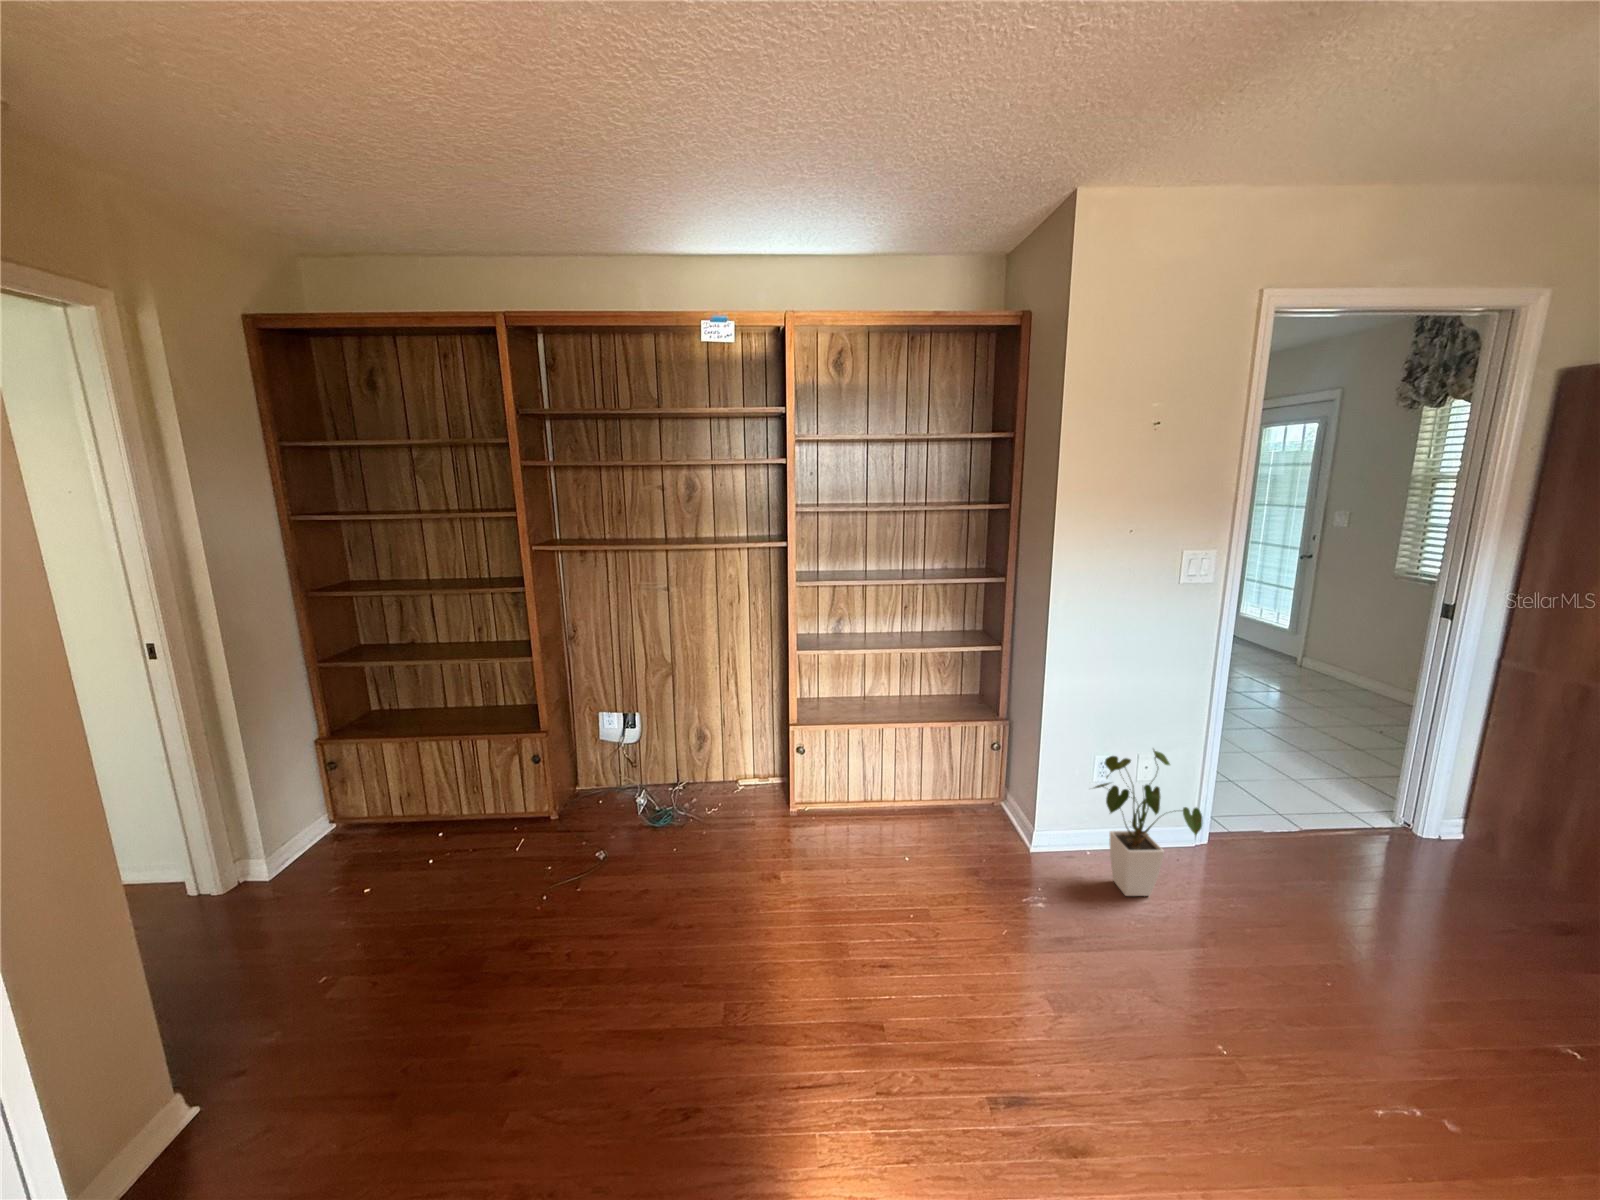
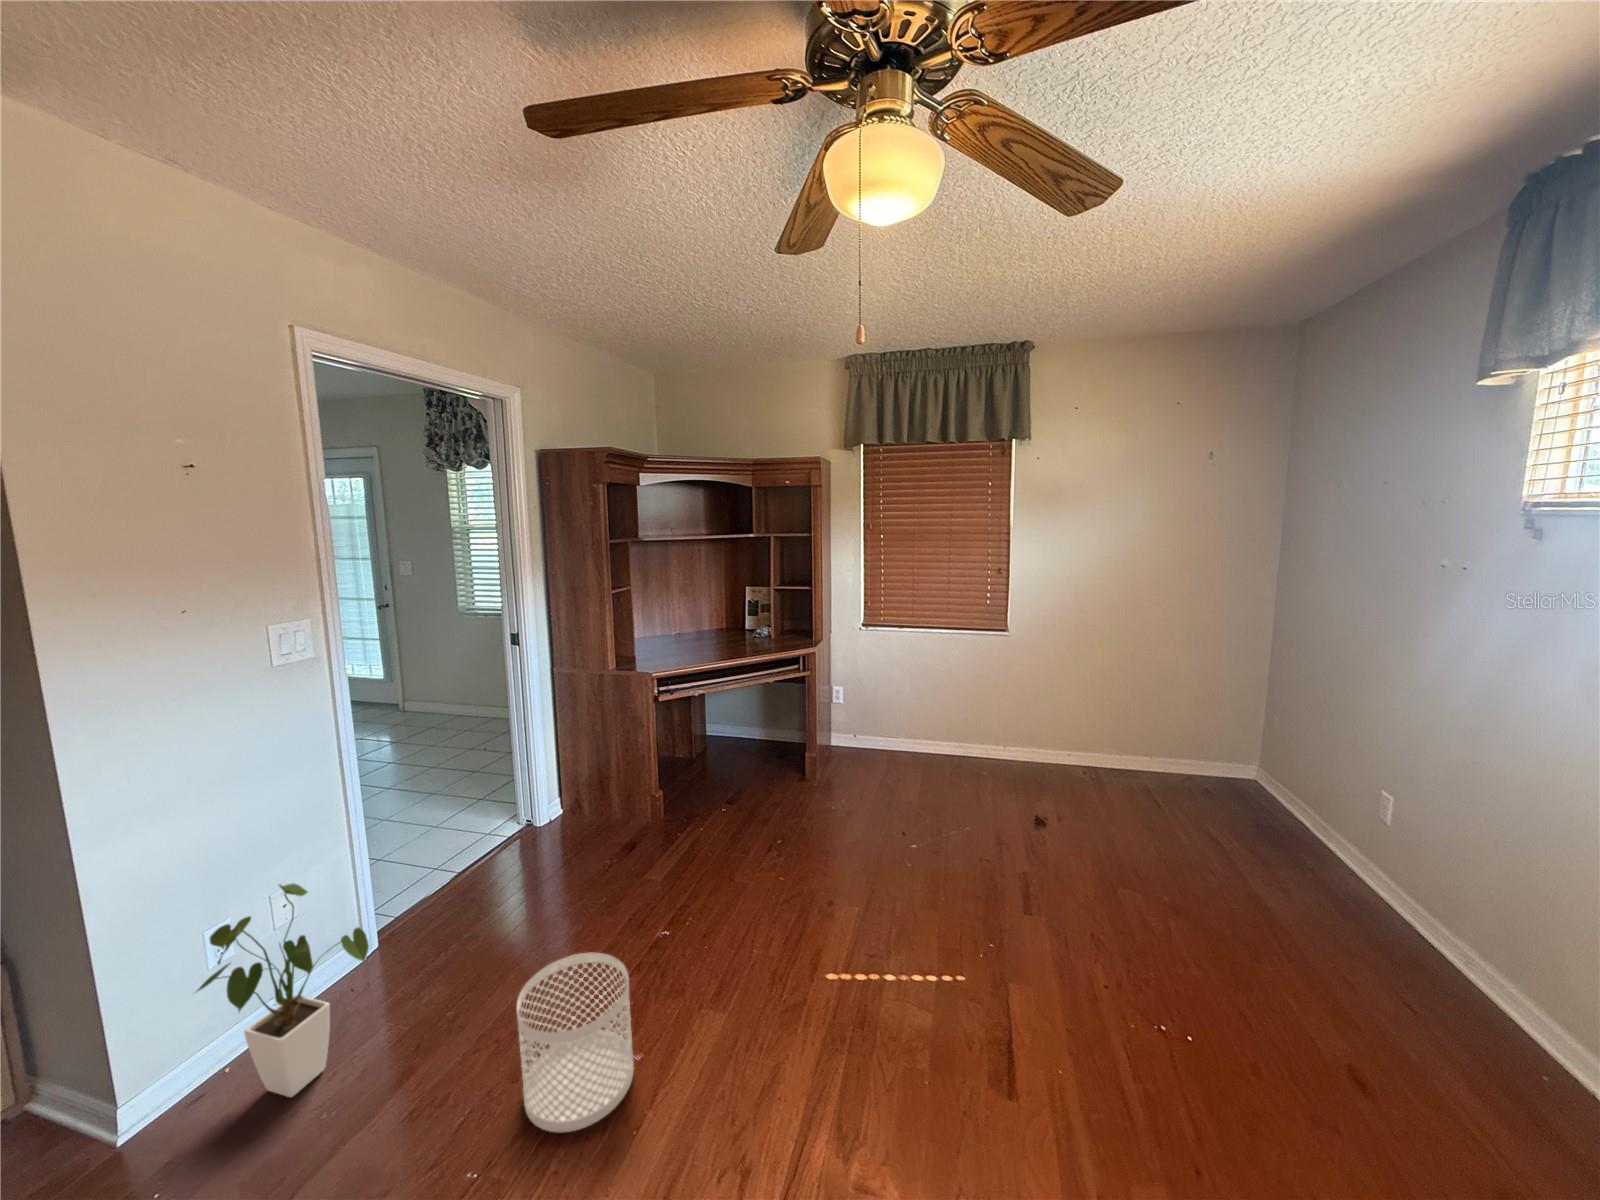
waste basket: none [1300,949,1478,1149] -> present [517,952,634,1132]

